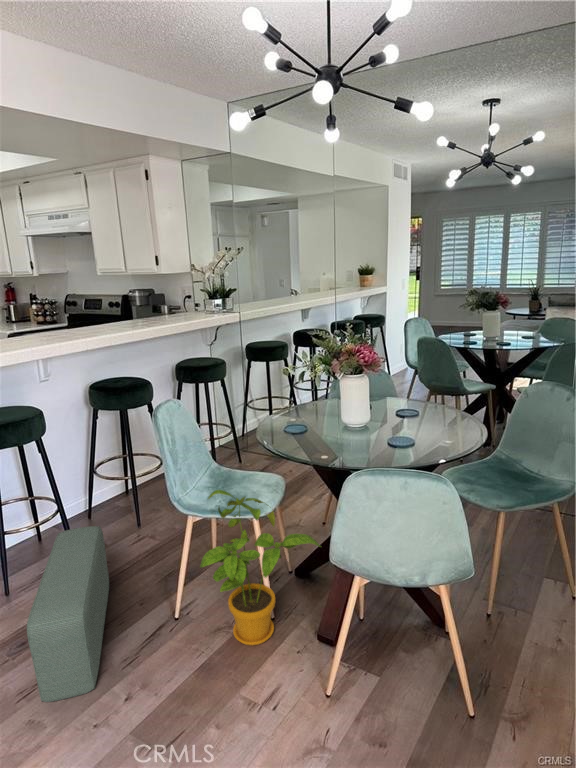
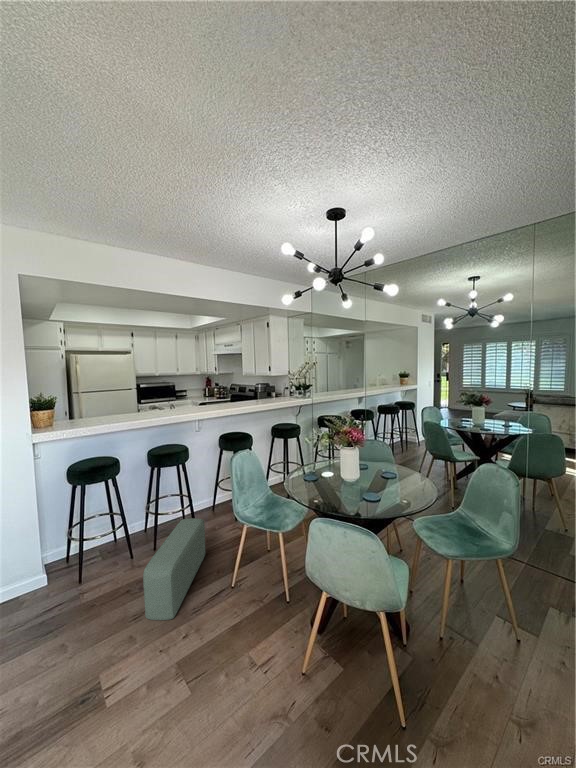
house plant: present [200,490,321,645] -> none [238,509,314,617]

